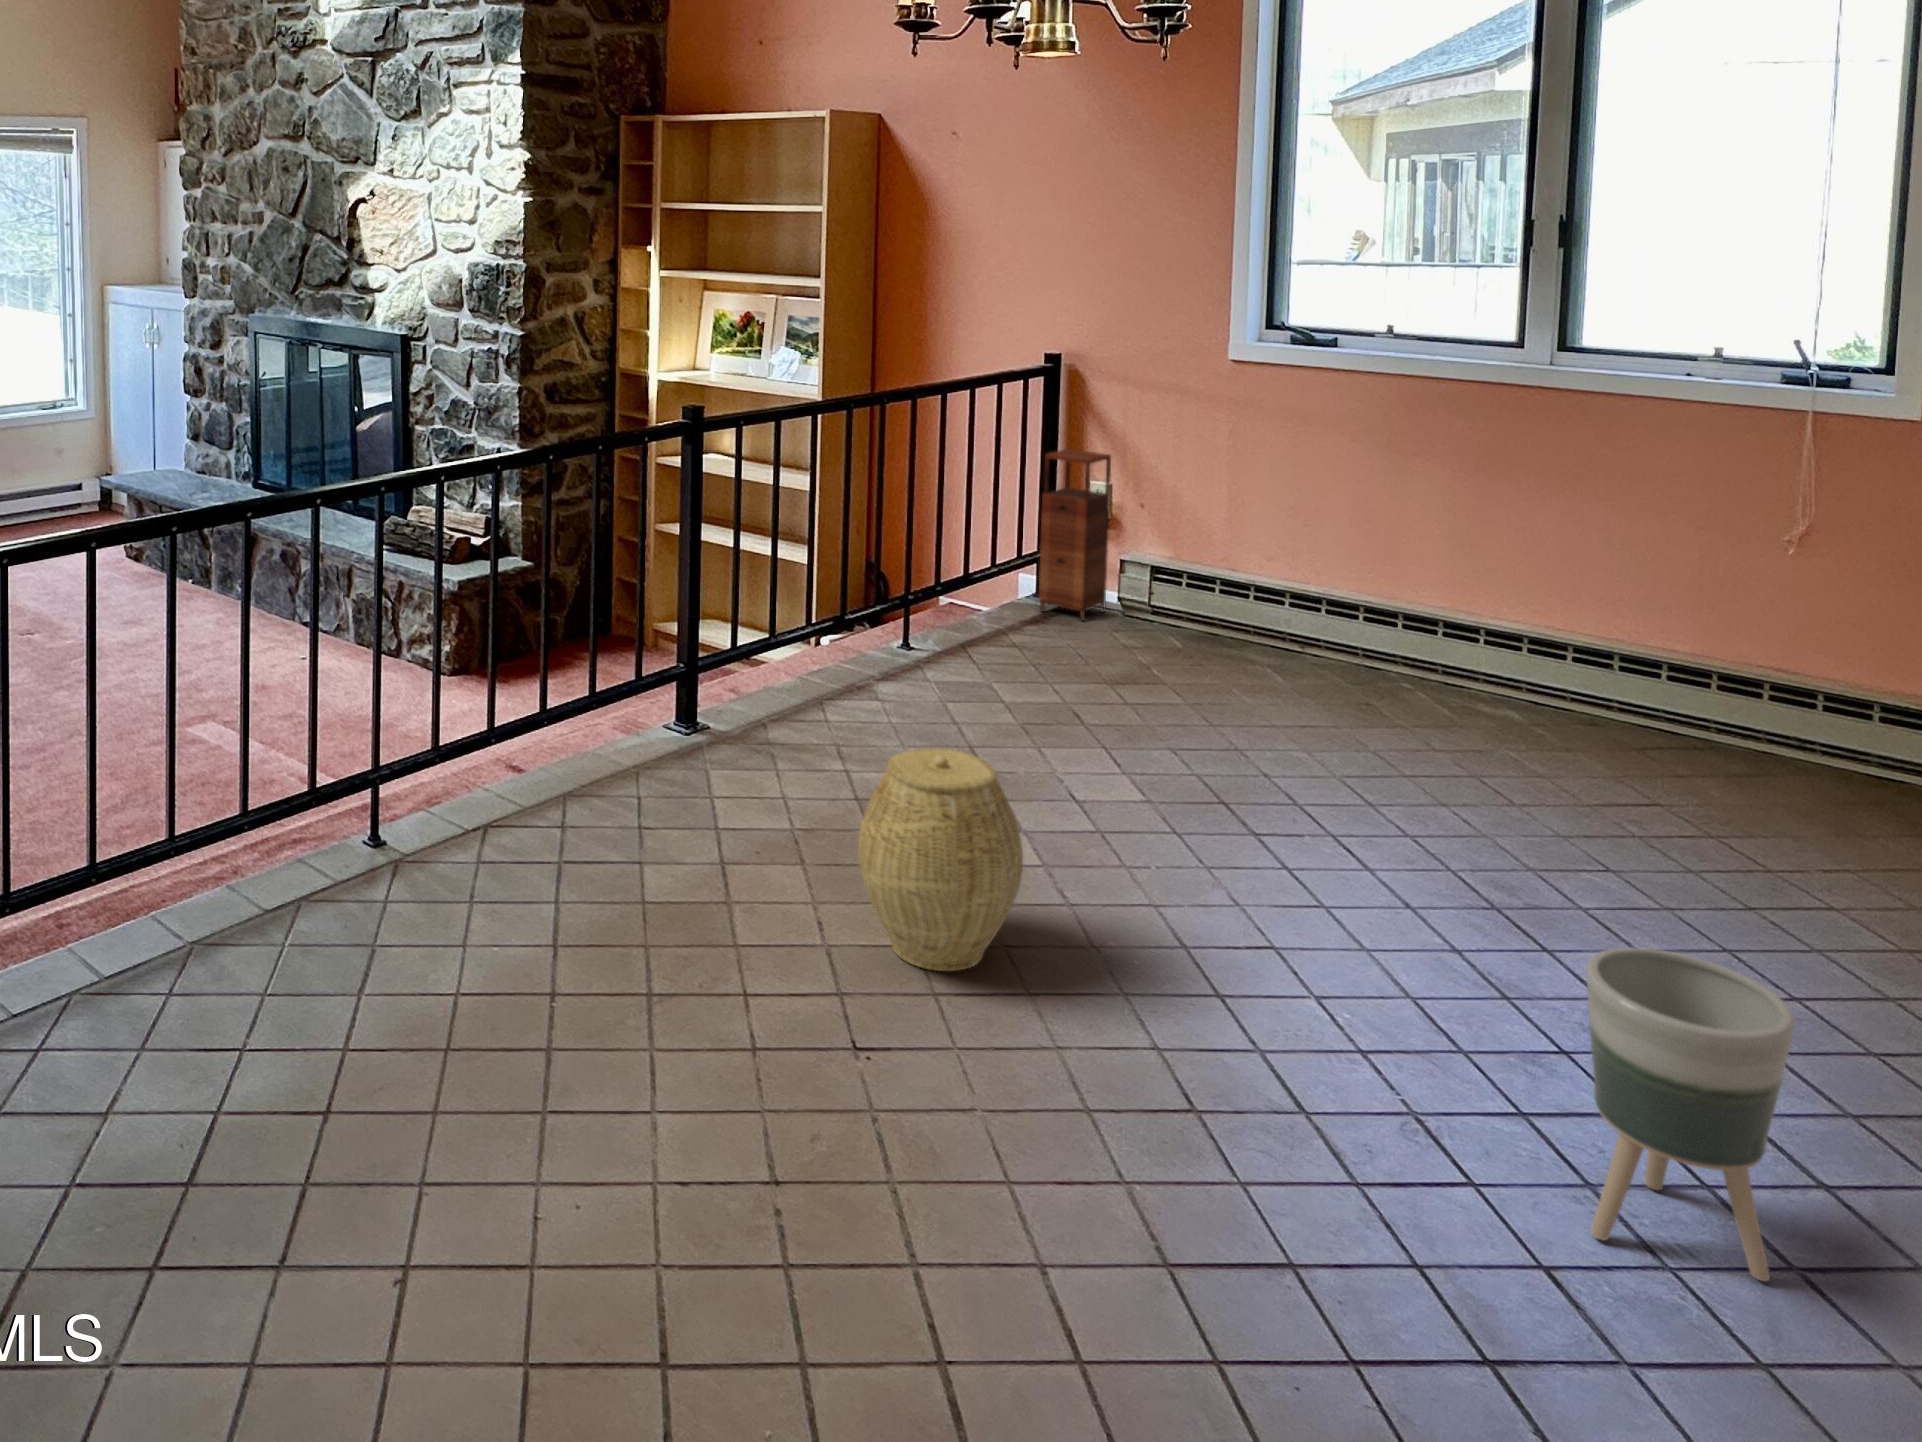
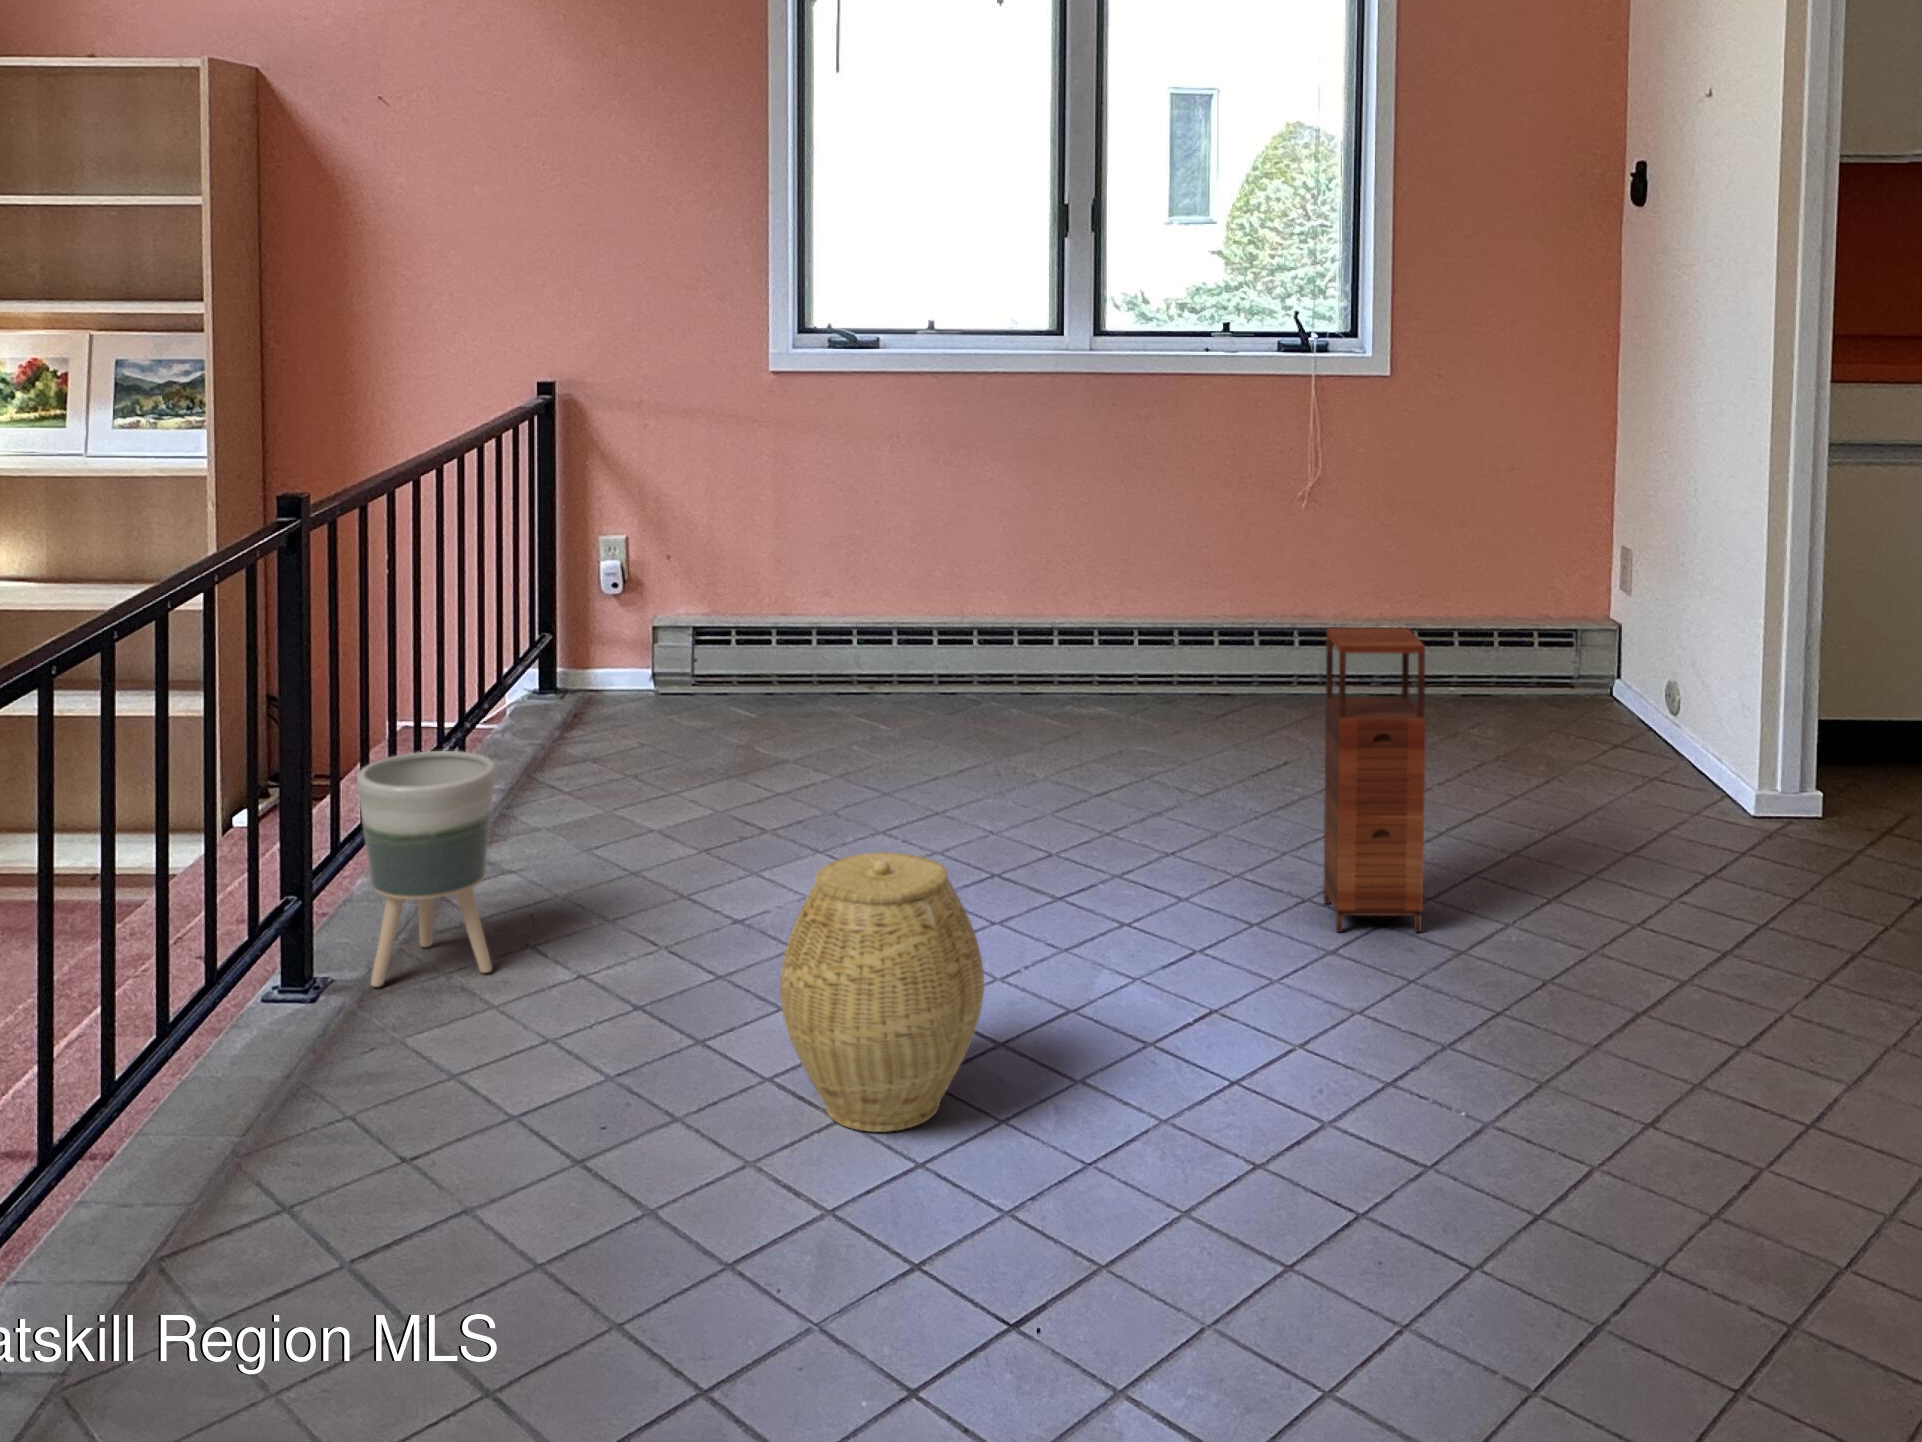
storage cabinet: present [1039,449,1111,621] -> present [1324,628,1426,932]
planter: present [1587,948,1795,1281] -> present [357,751,496,987]

